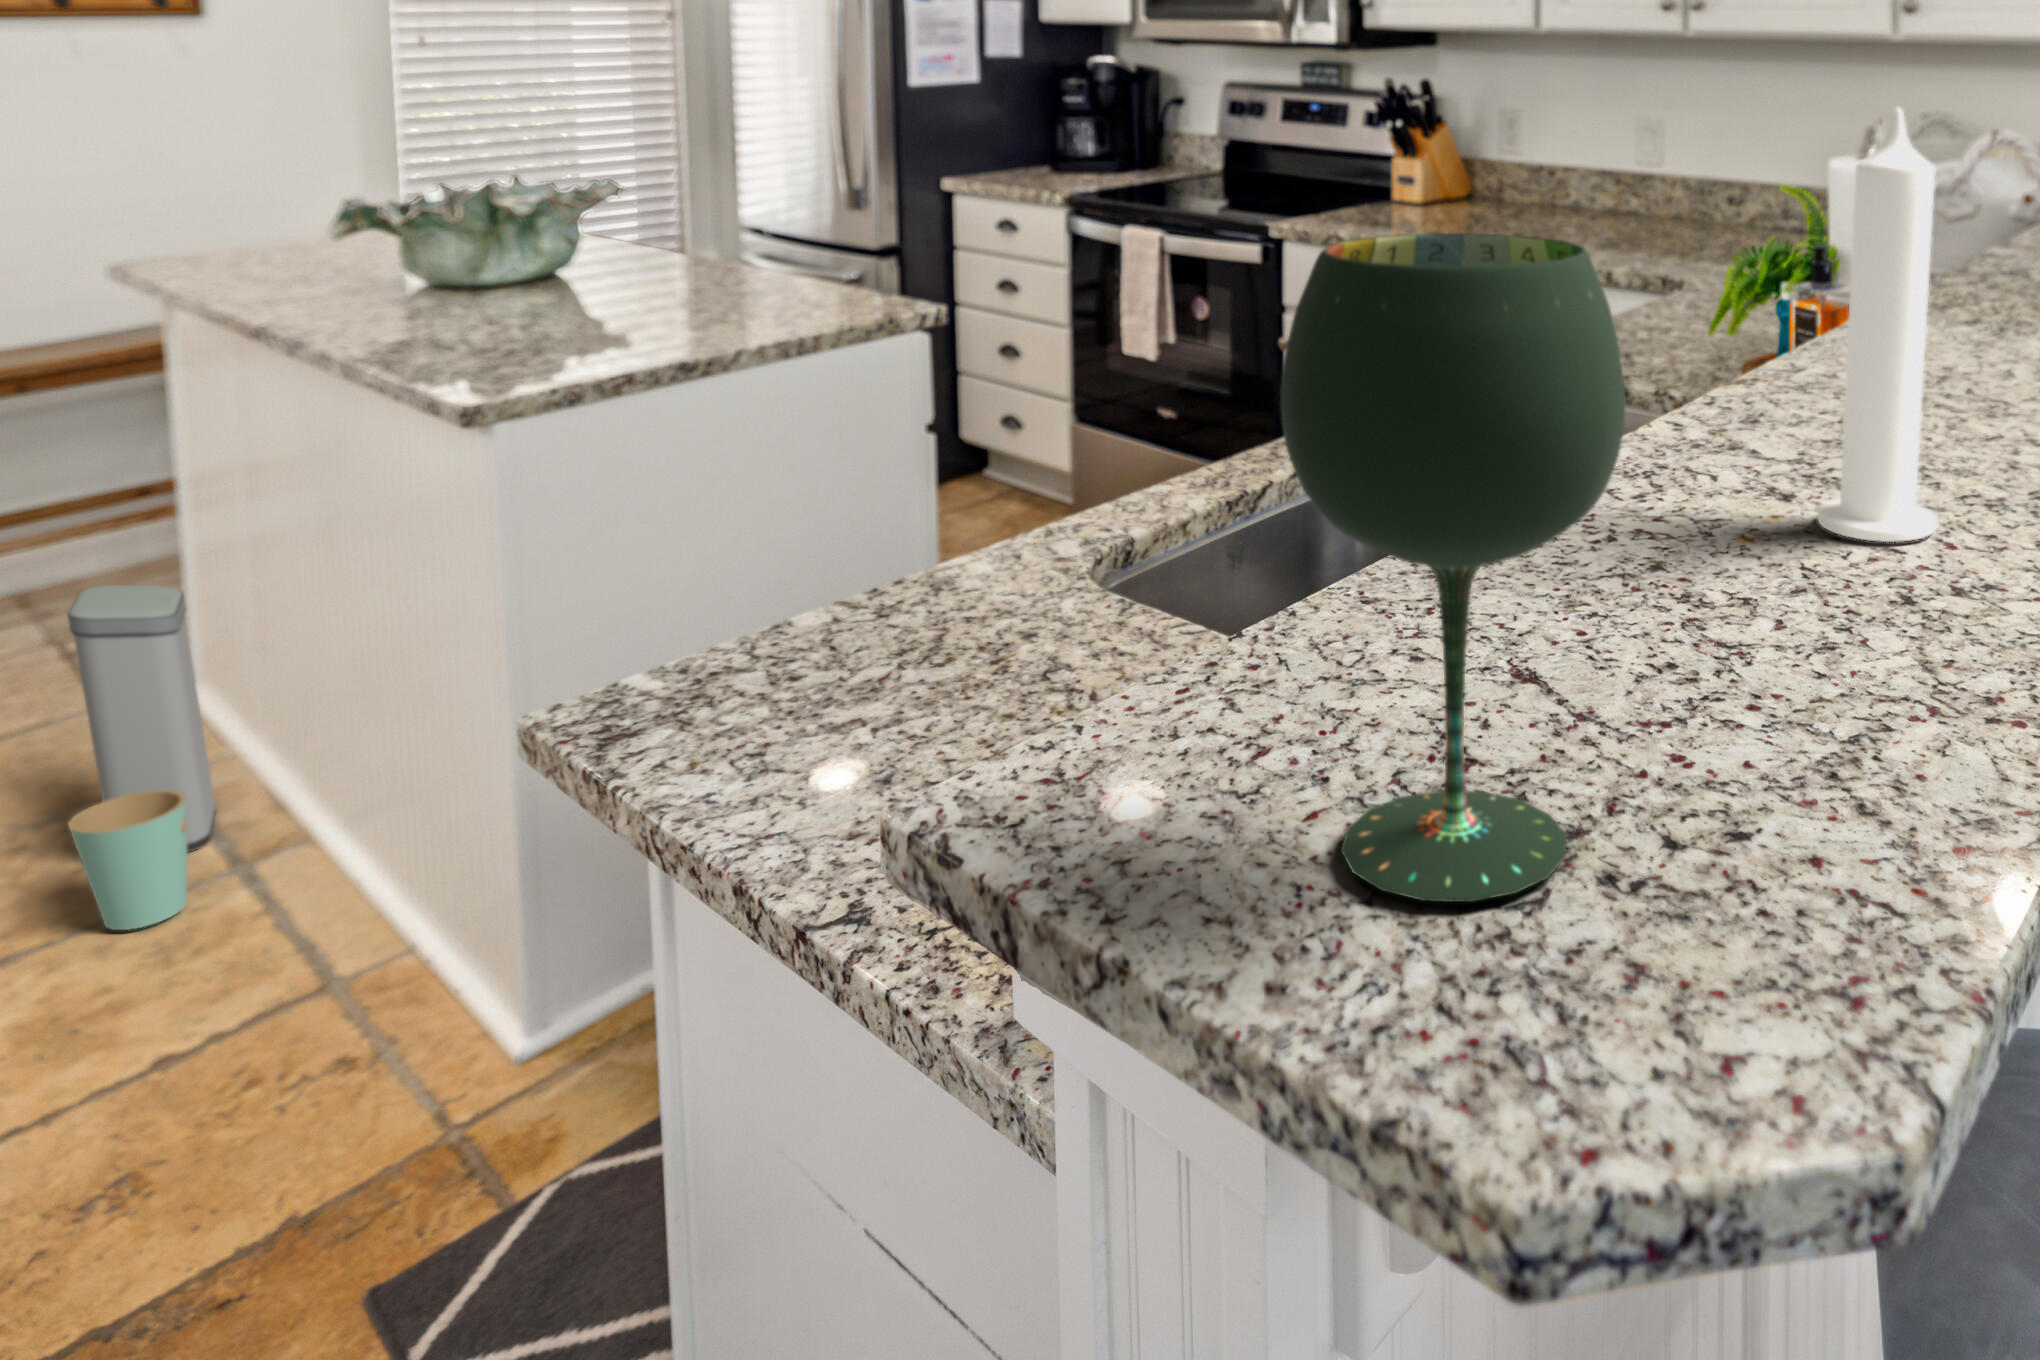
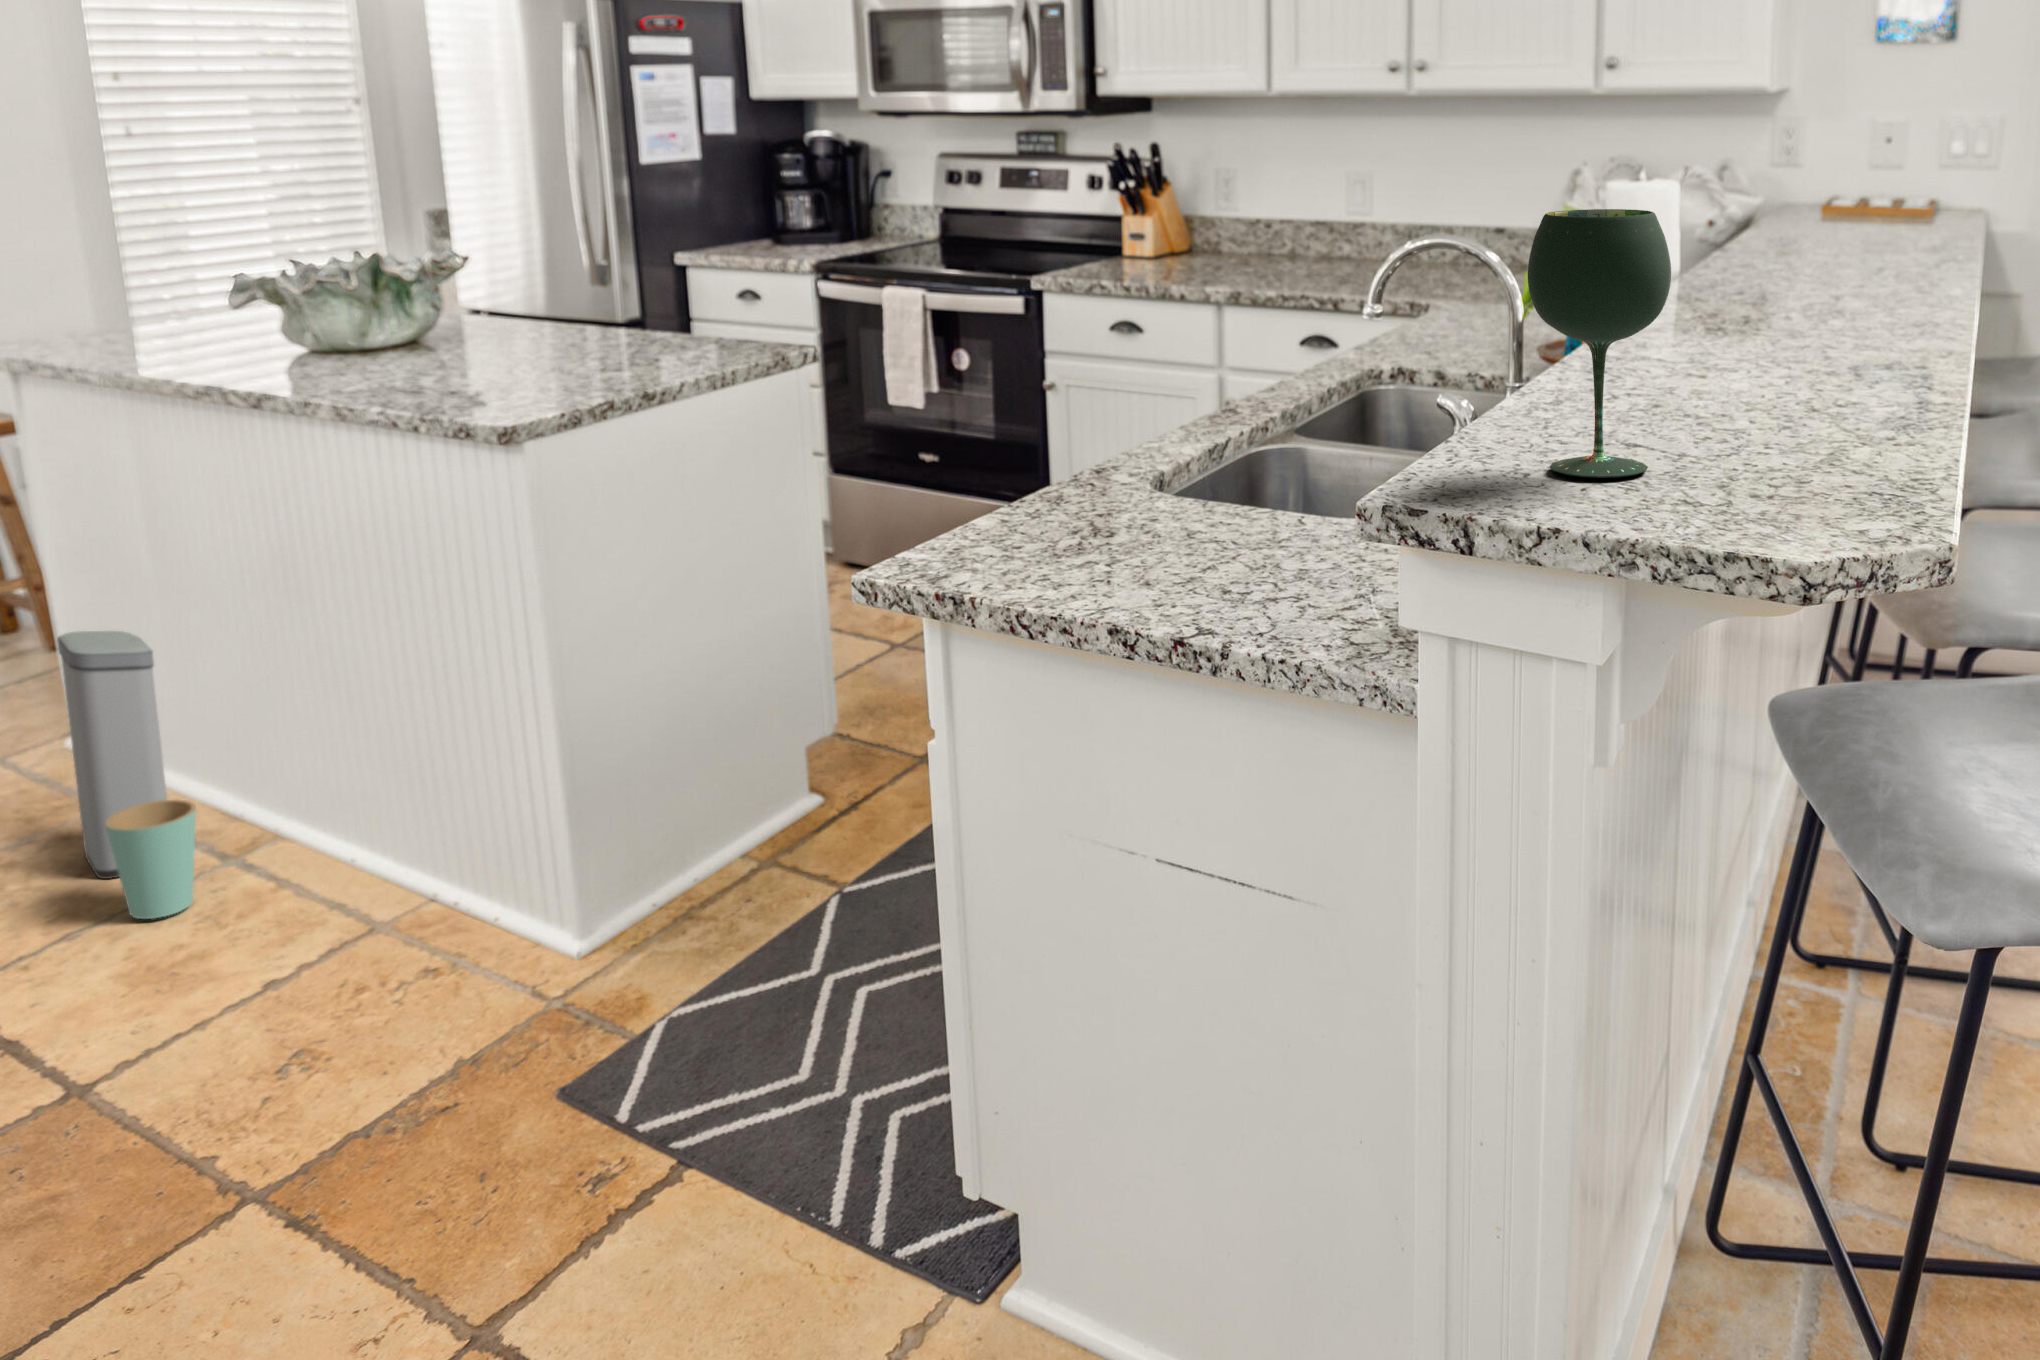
candle: present [1817,108,1938,542] -> none [1680,151,1748,389]

